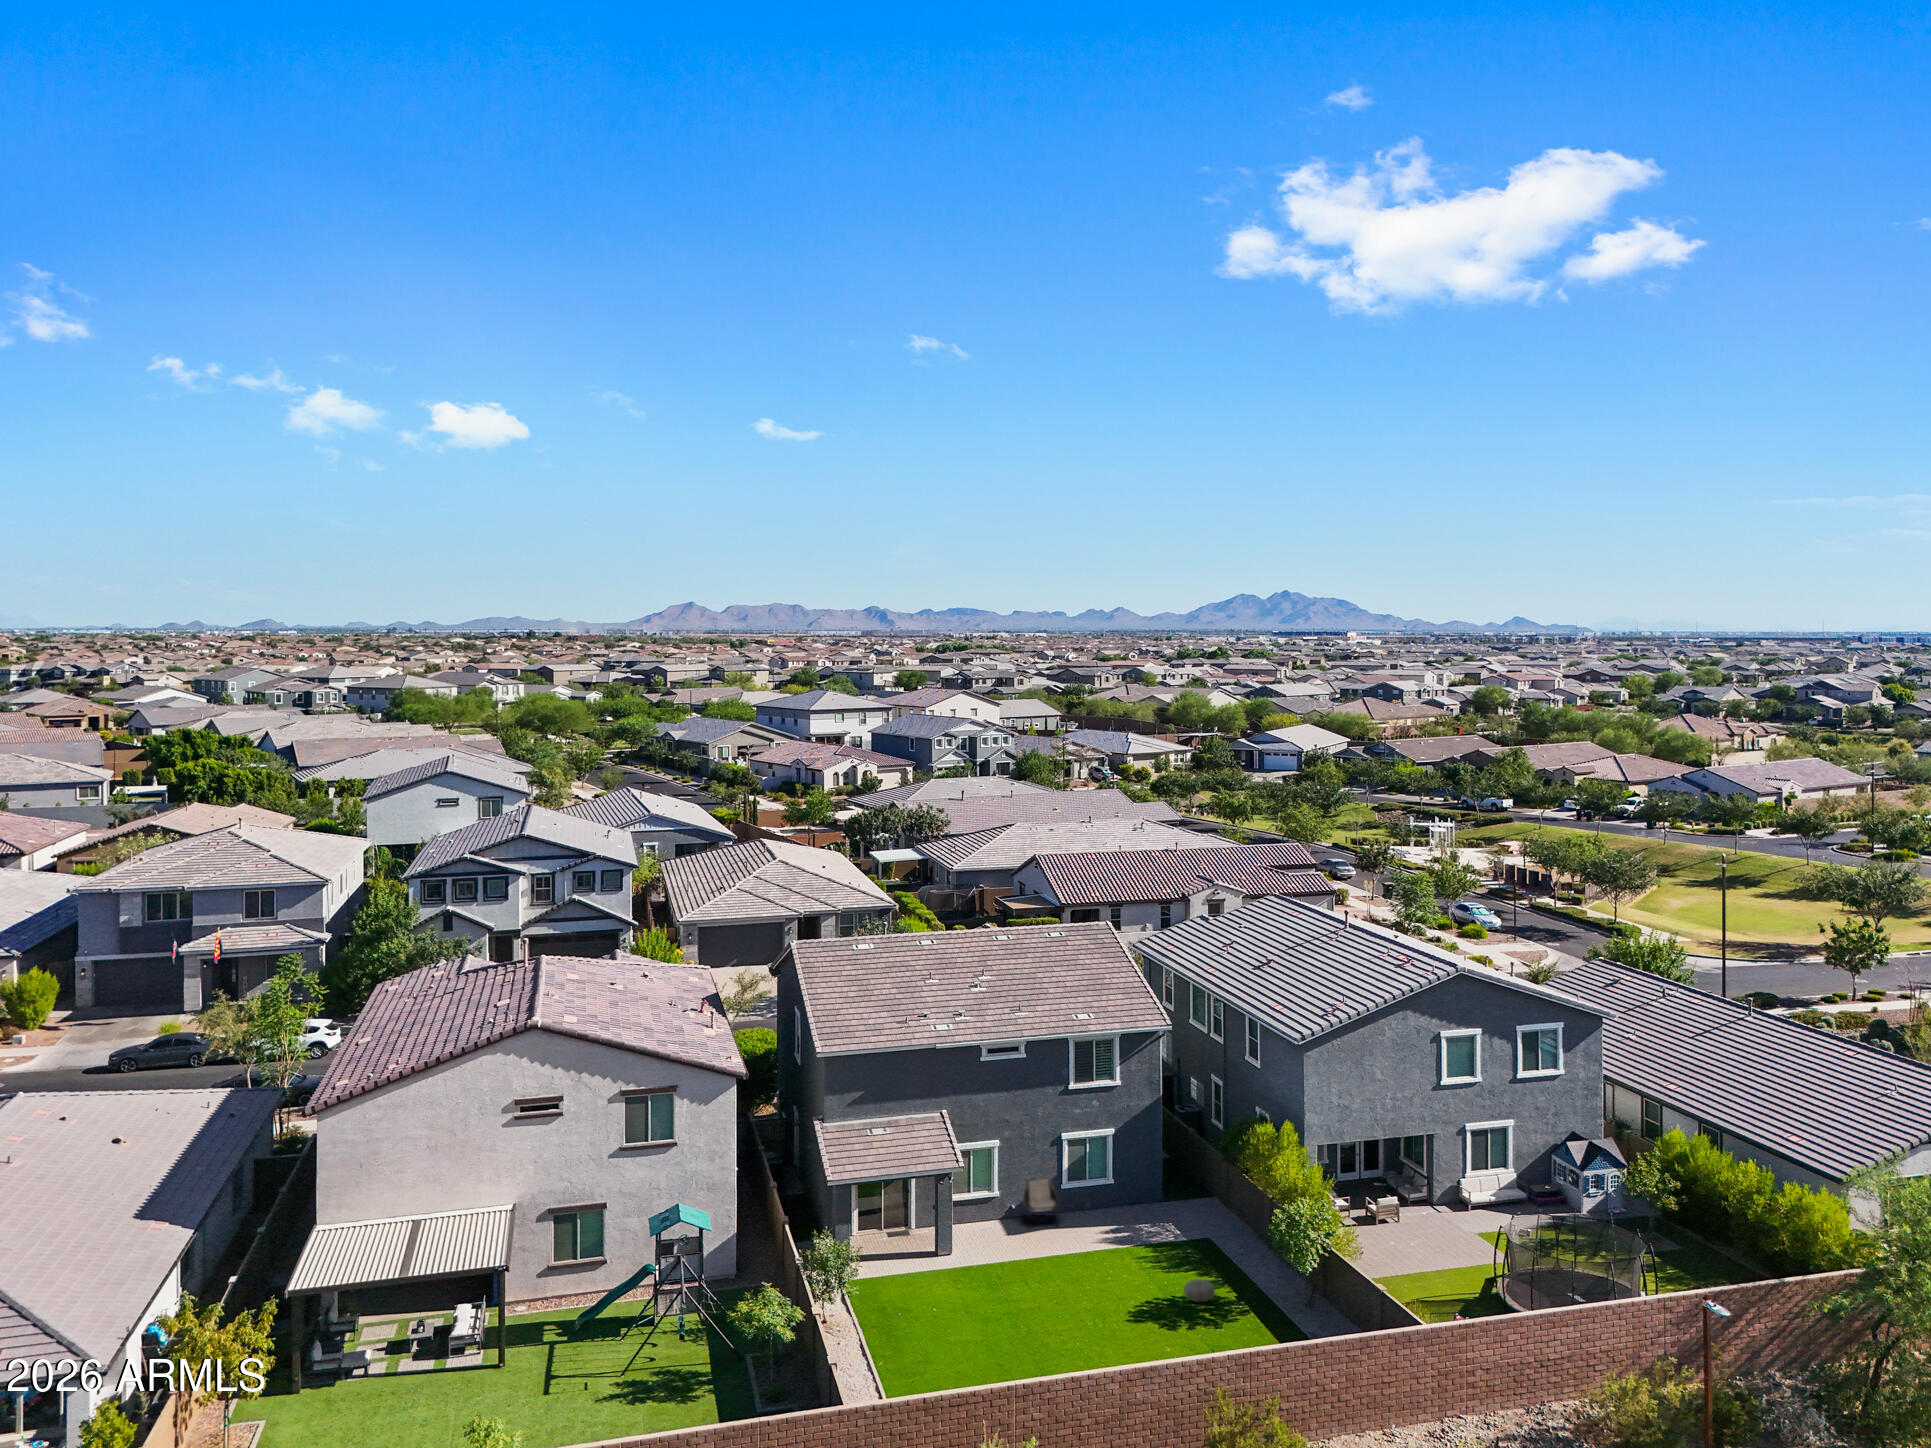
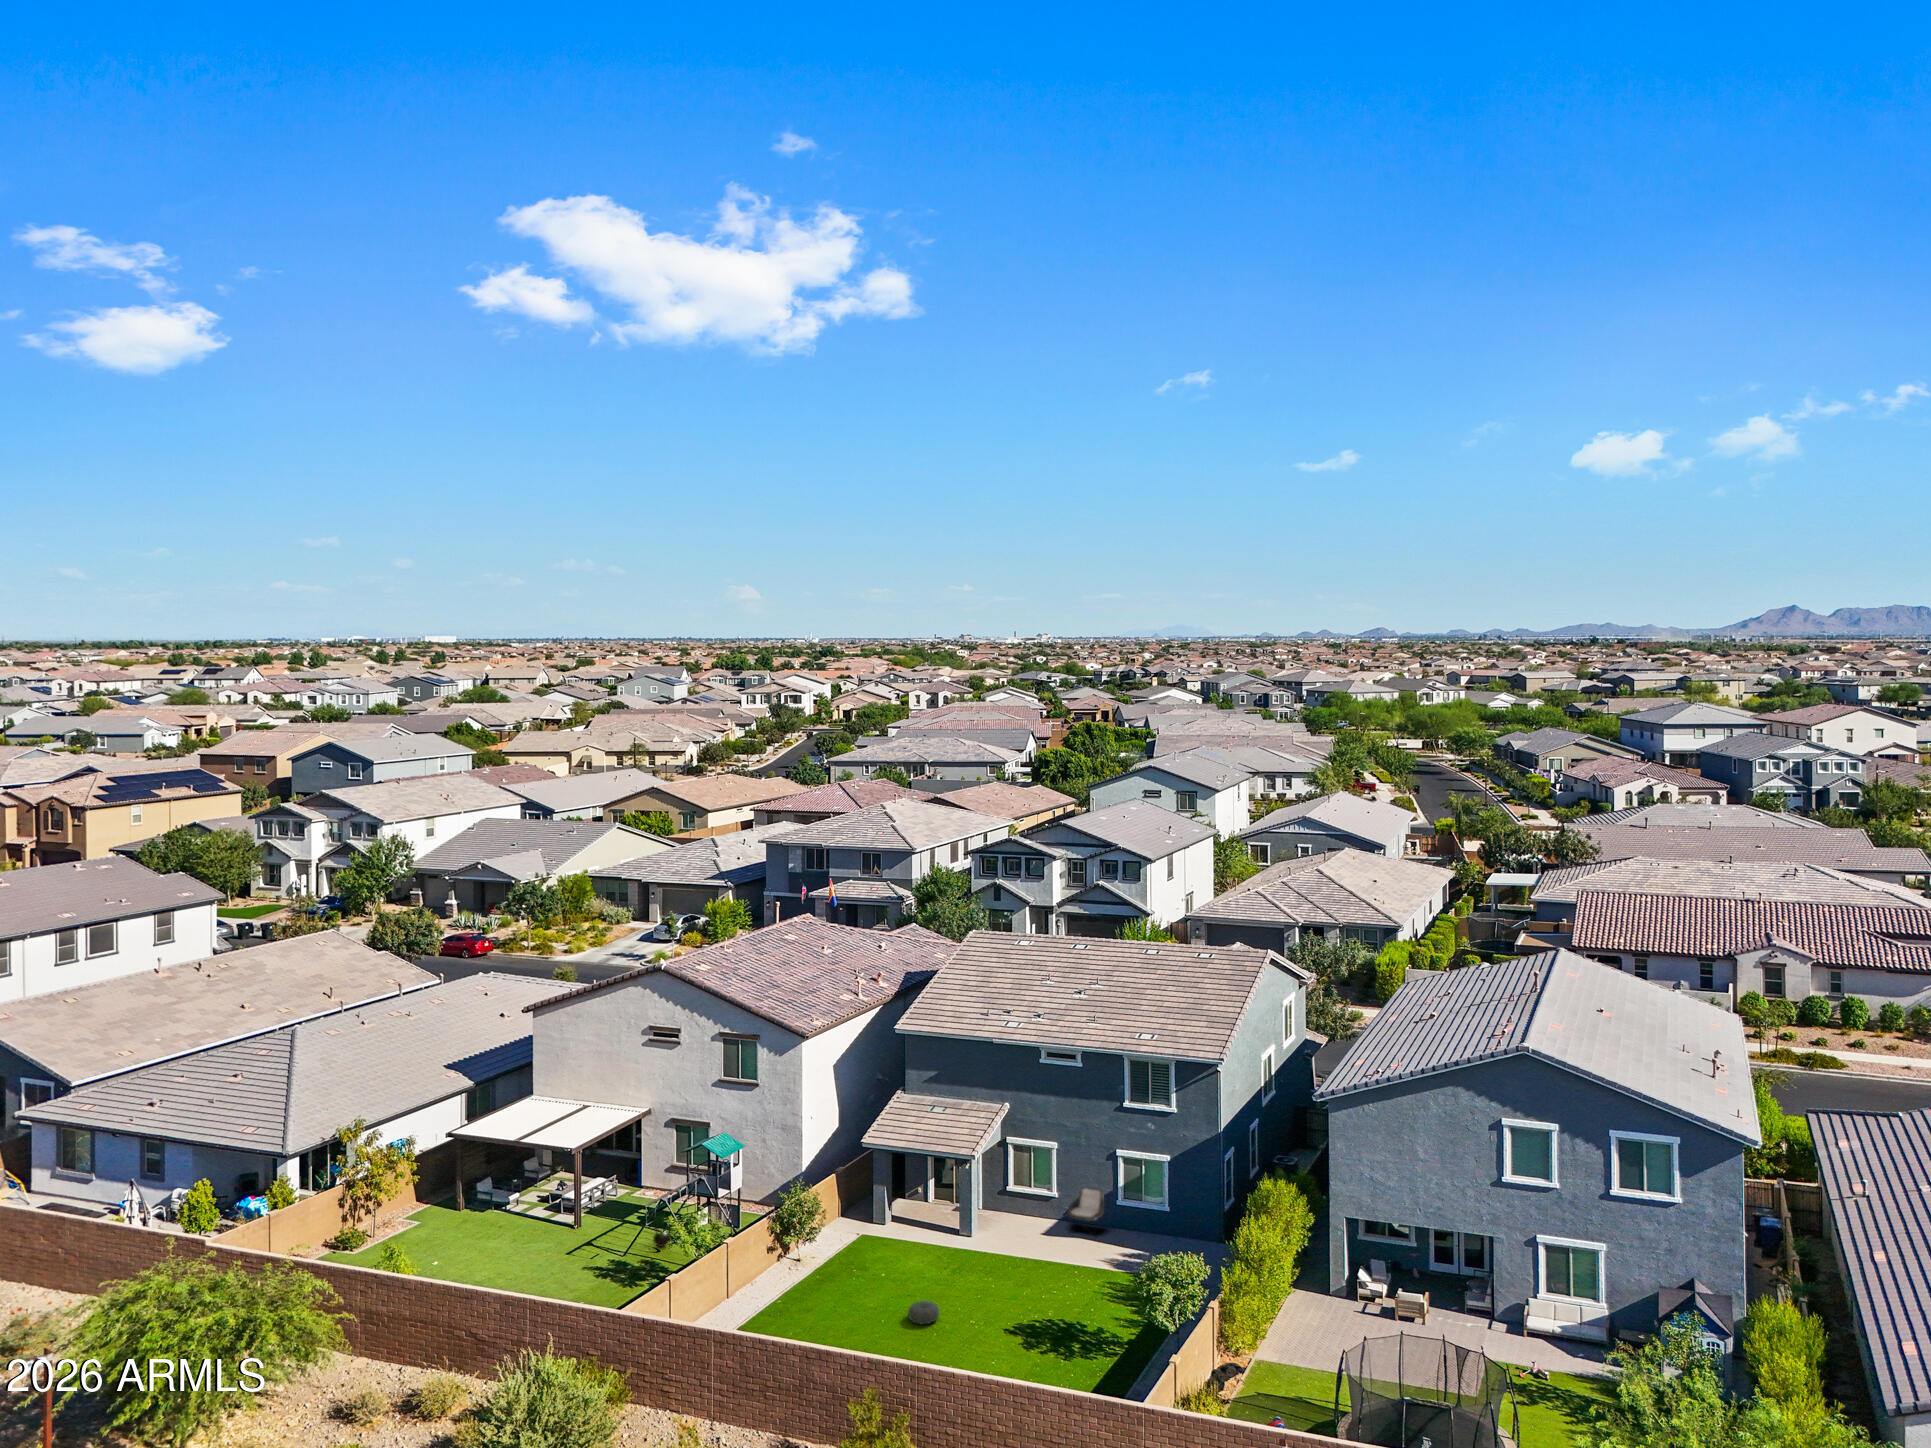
pouf: present [1184,1279,1215,1302] -> present [908,1301,939,1324]
potted tree: none [608,1315,639,1360] -> present [649,1213,670,1247]

